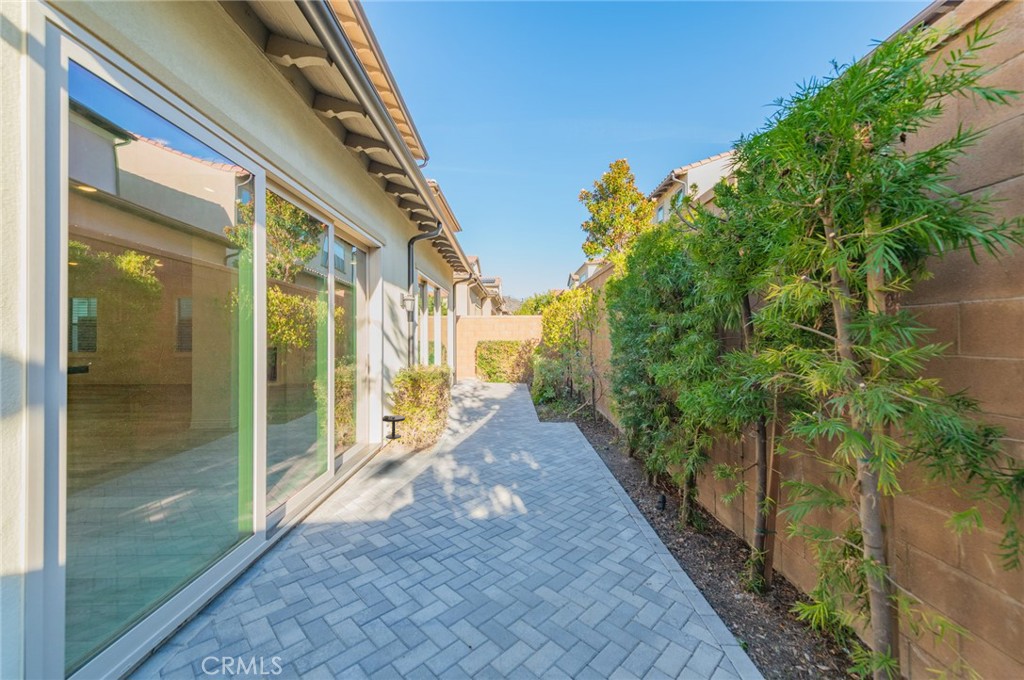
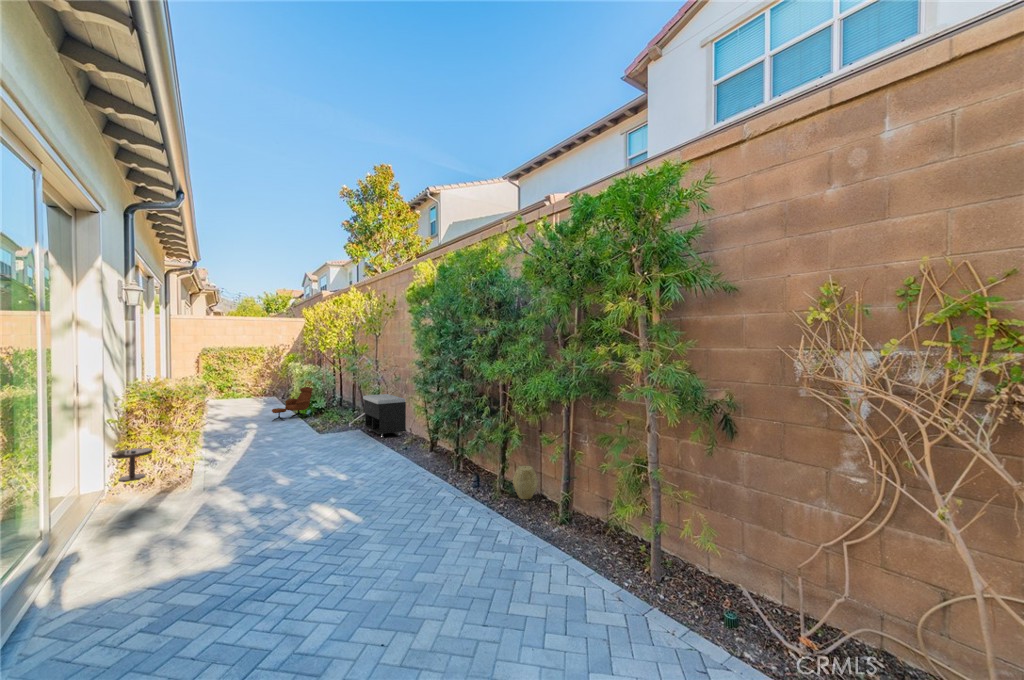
lounge chair: none [513,378,546,406] -> present [272,387,312,421]
storage bench: none [580,391,618,434] -> present [363,394,406,437]
woven basket: none [700,498,734,542] -> present [513,466,538,499]

